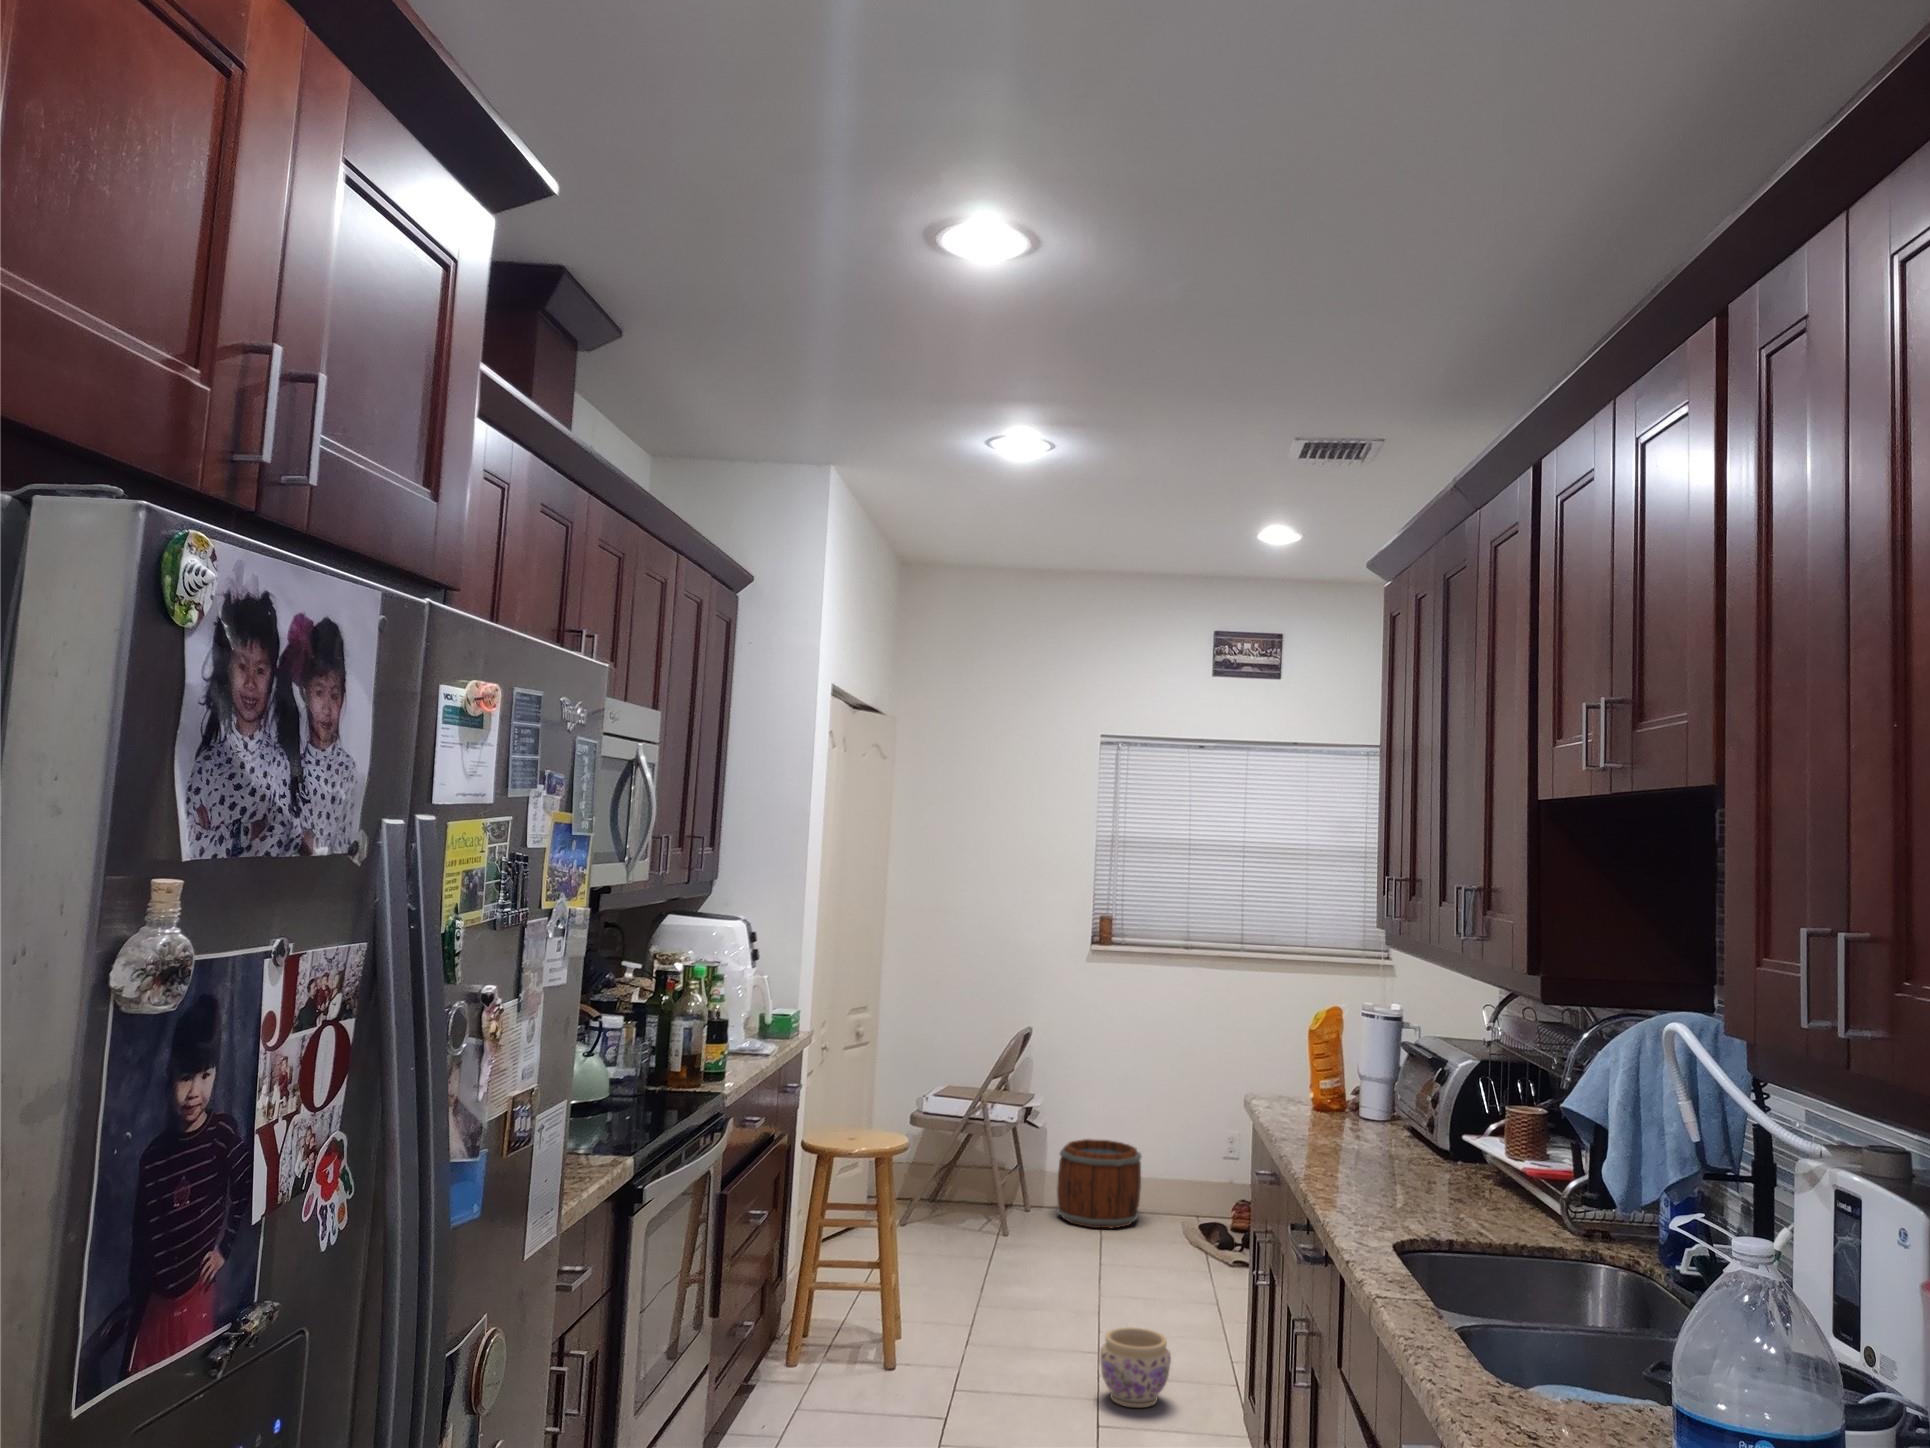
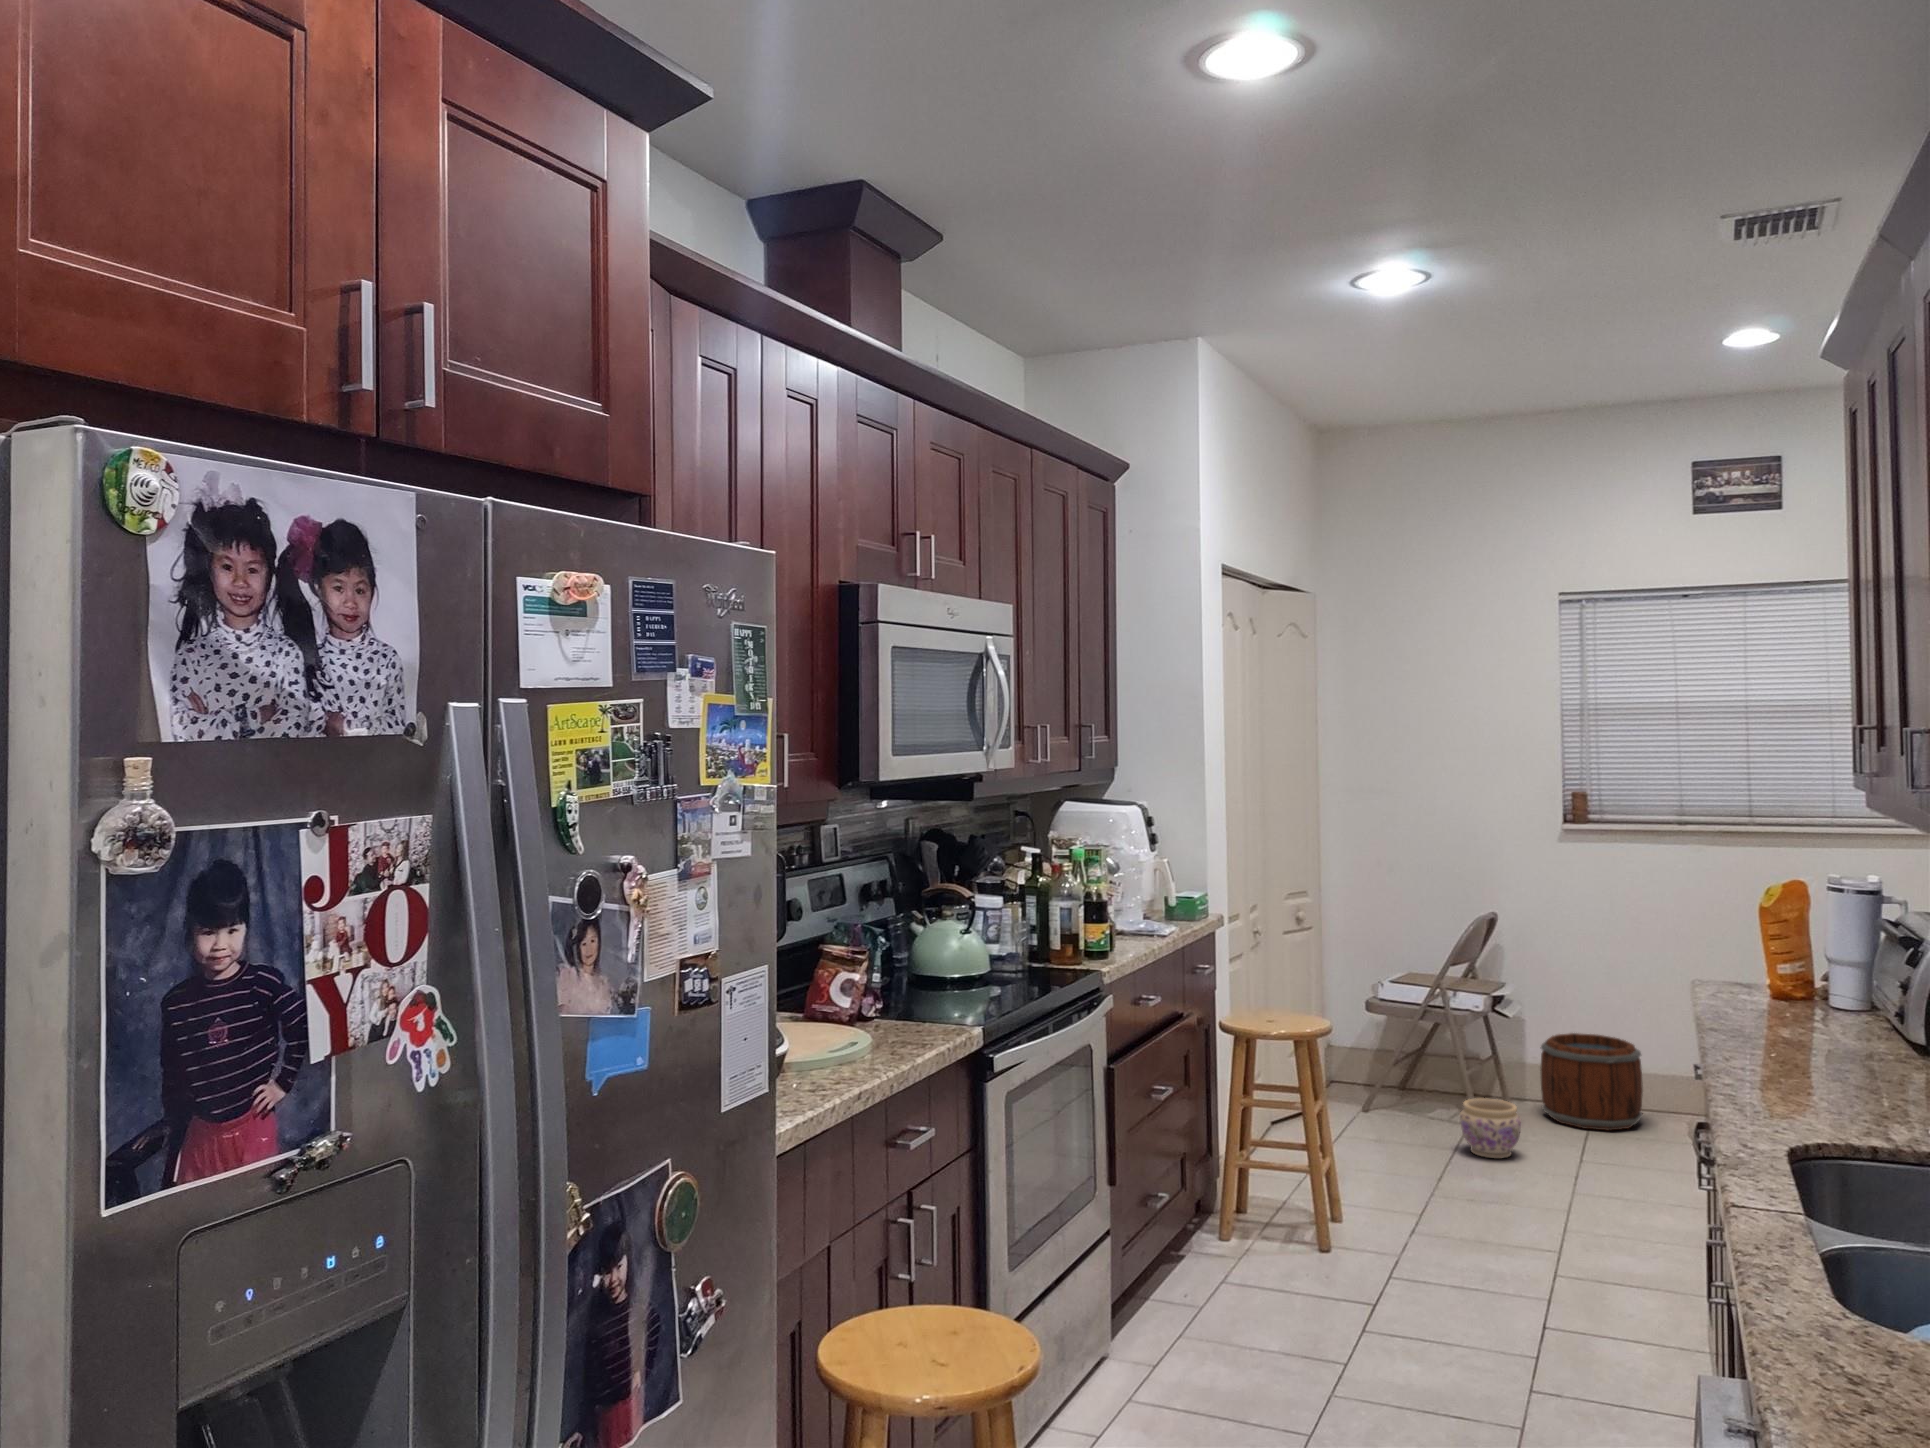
planter: present [1100,1327,1171,1408] -> present [1460,1098,1521,1159]

